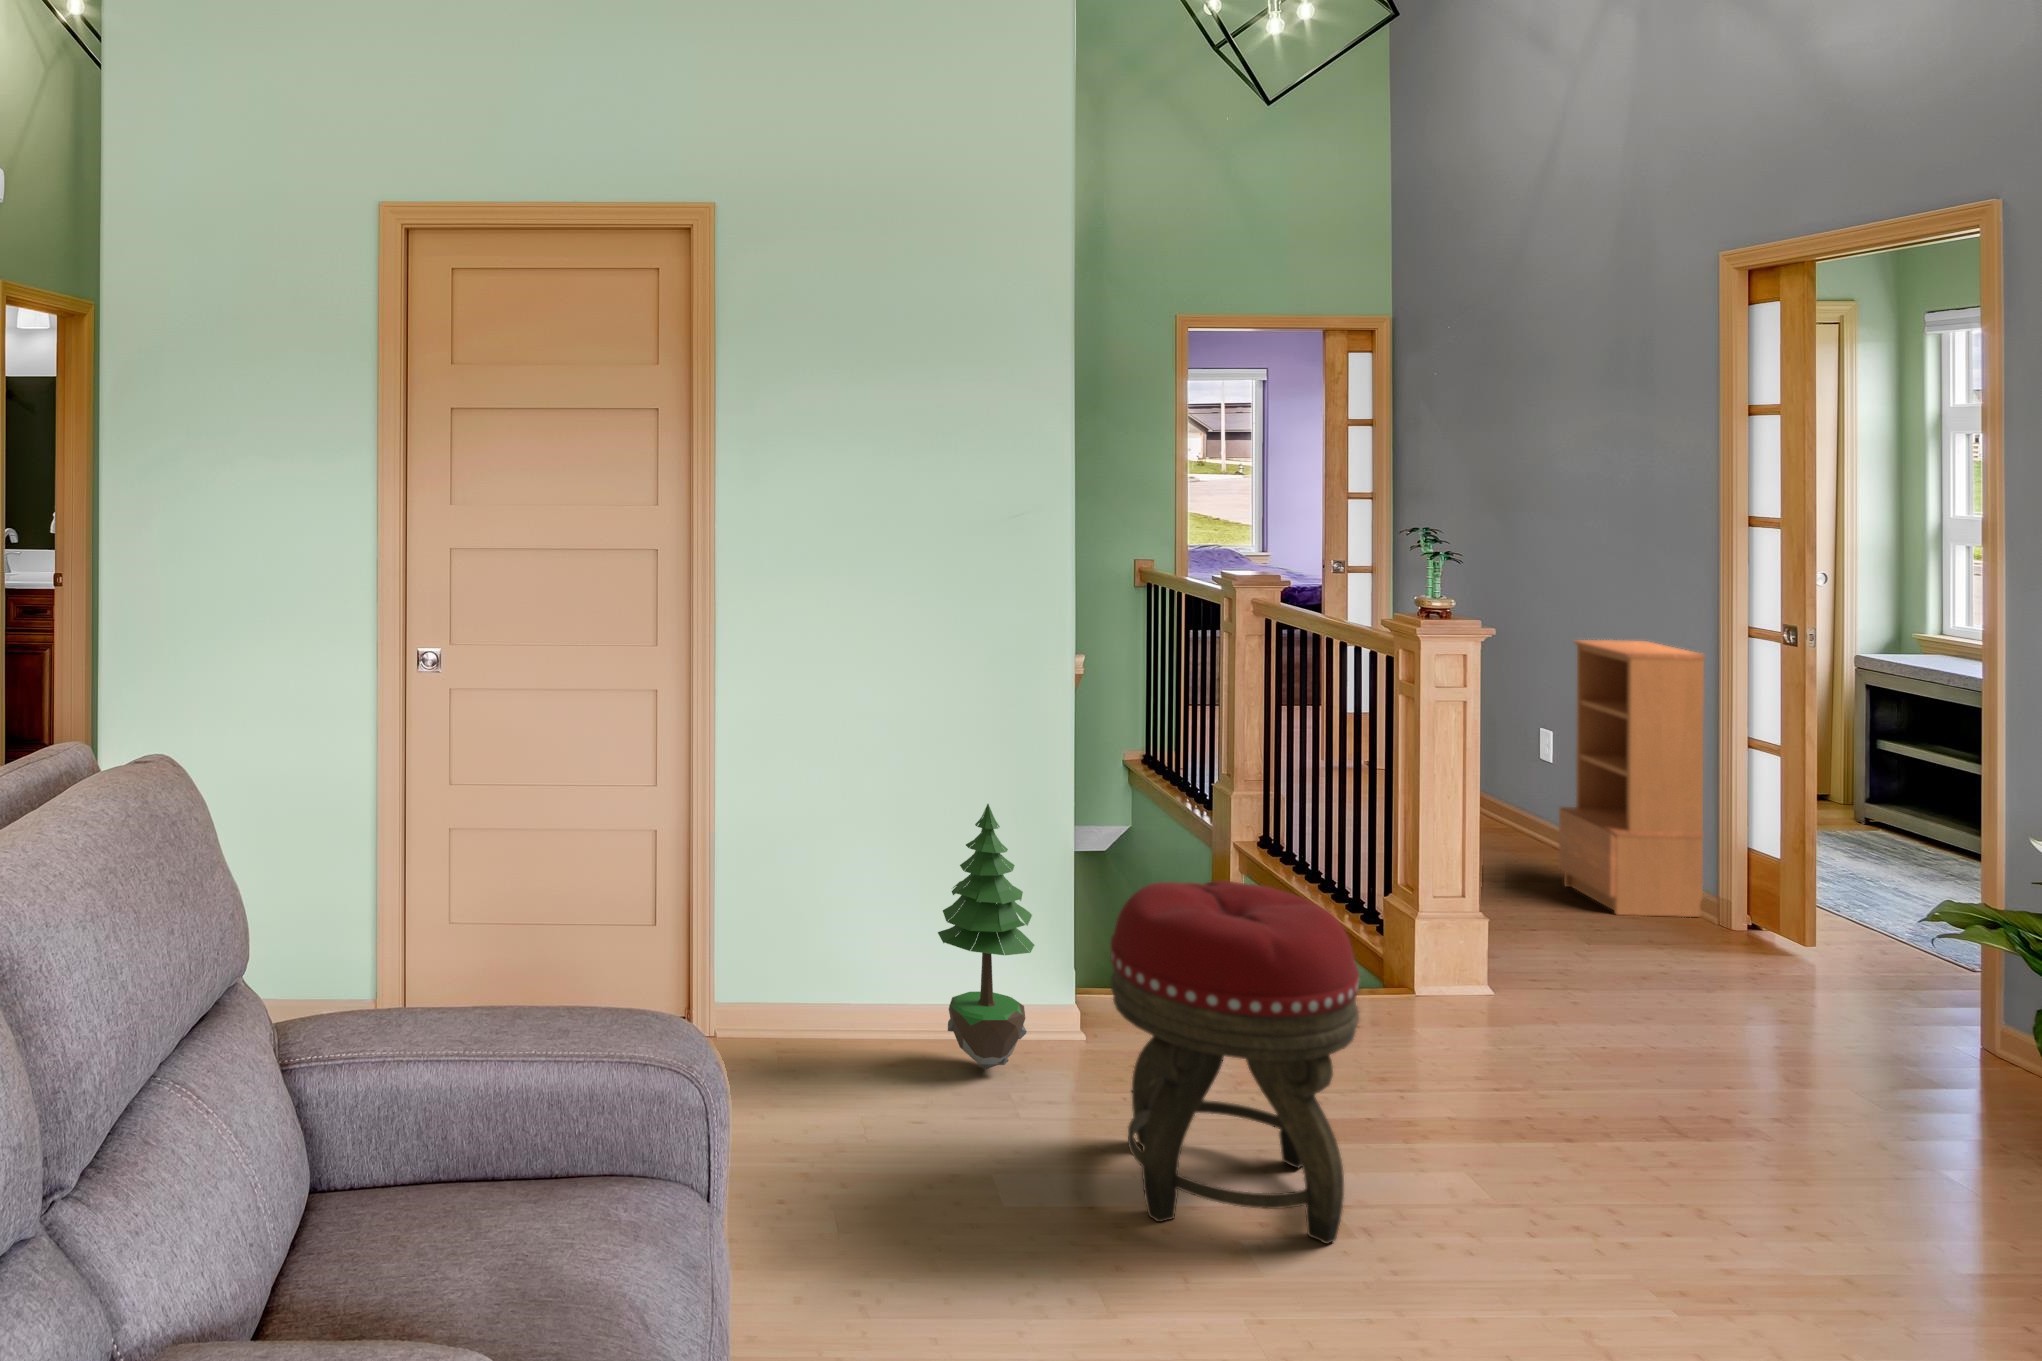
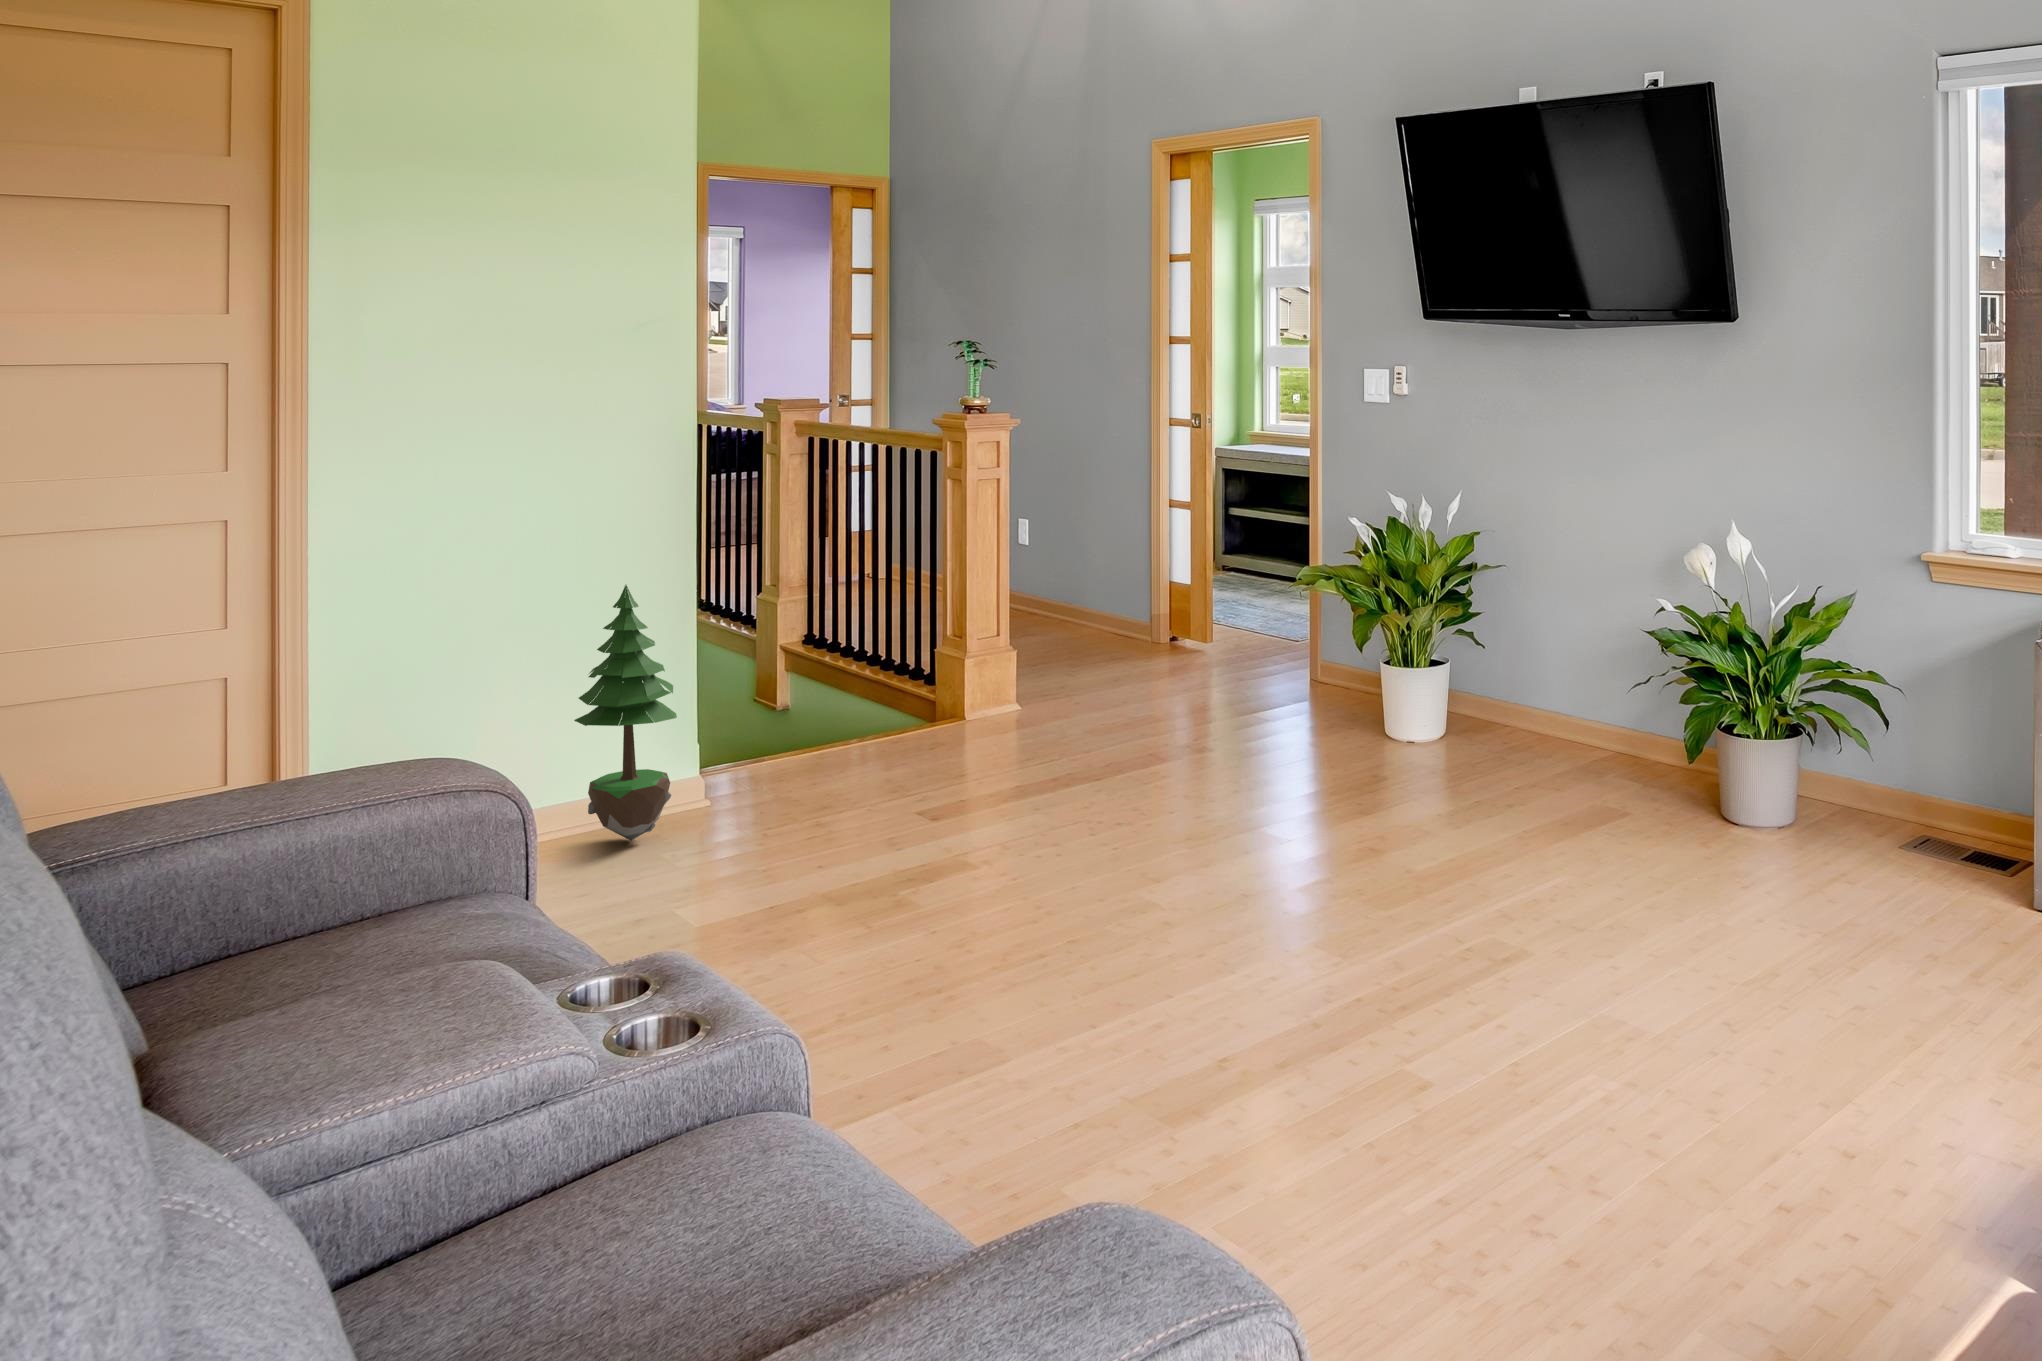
bookcase: present [1559,640,1704,917] -> none [1045,437,1142,646]
footstool: present [1110,881,1359,1244] -> none [778,609,984,892]

